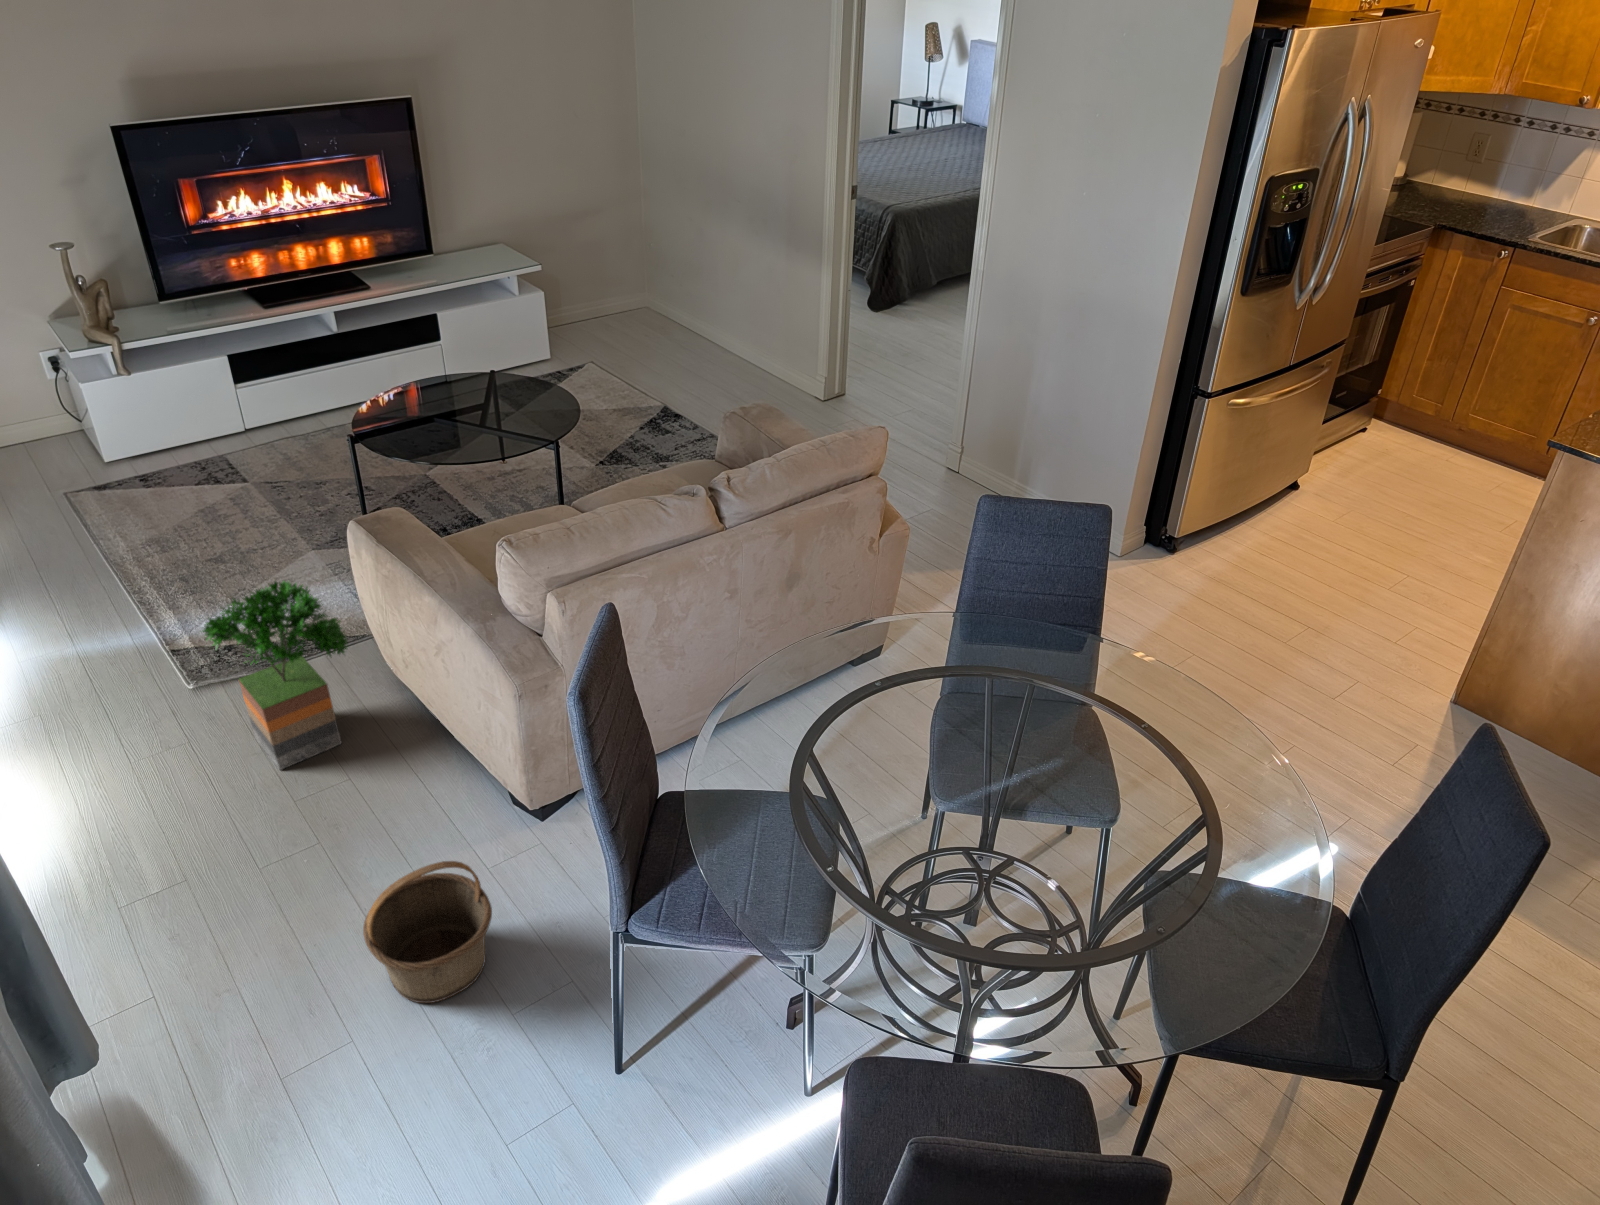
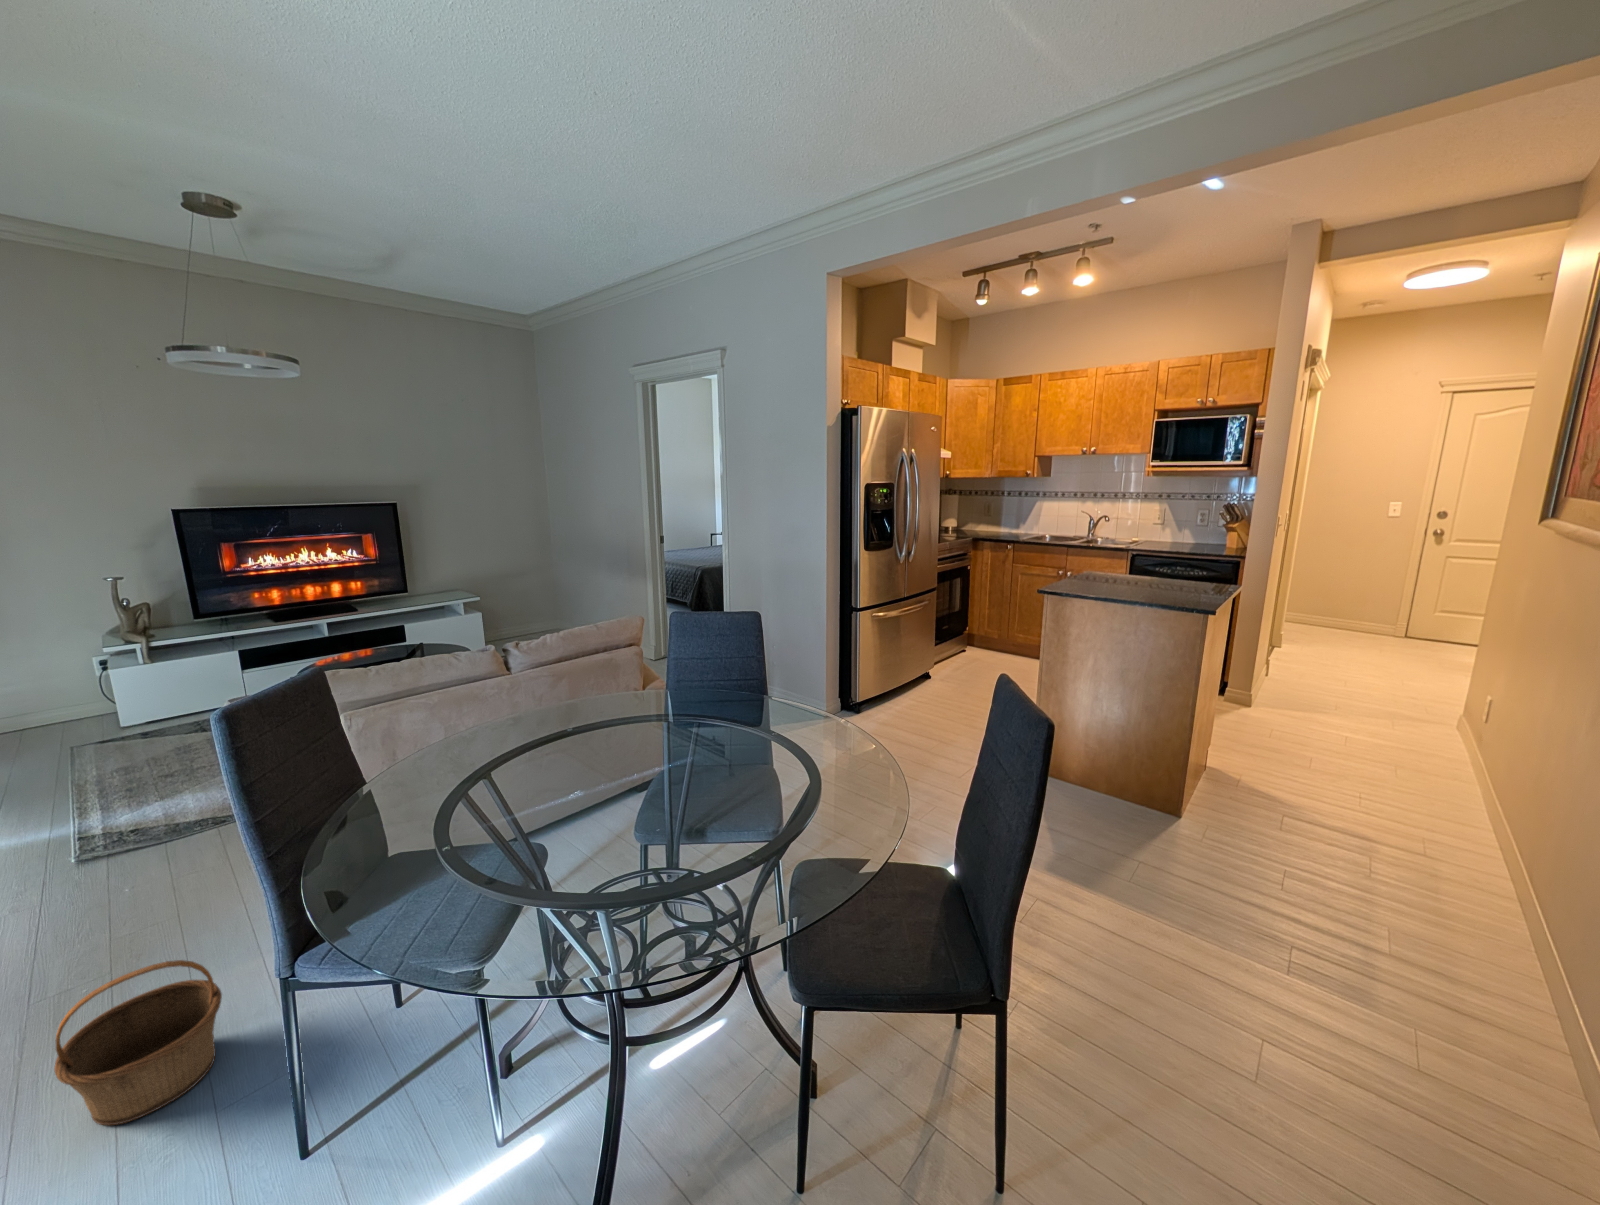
potted tree: present [202,581,348,770] -> none [49,754,200,920]

